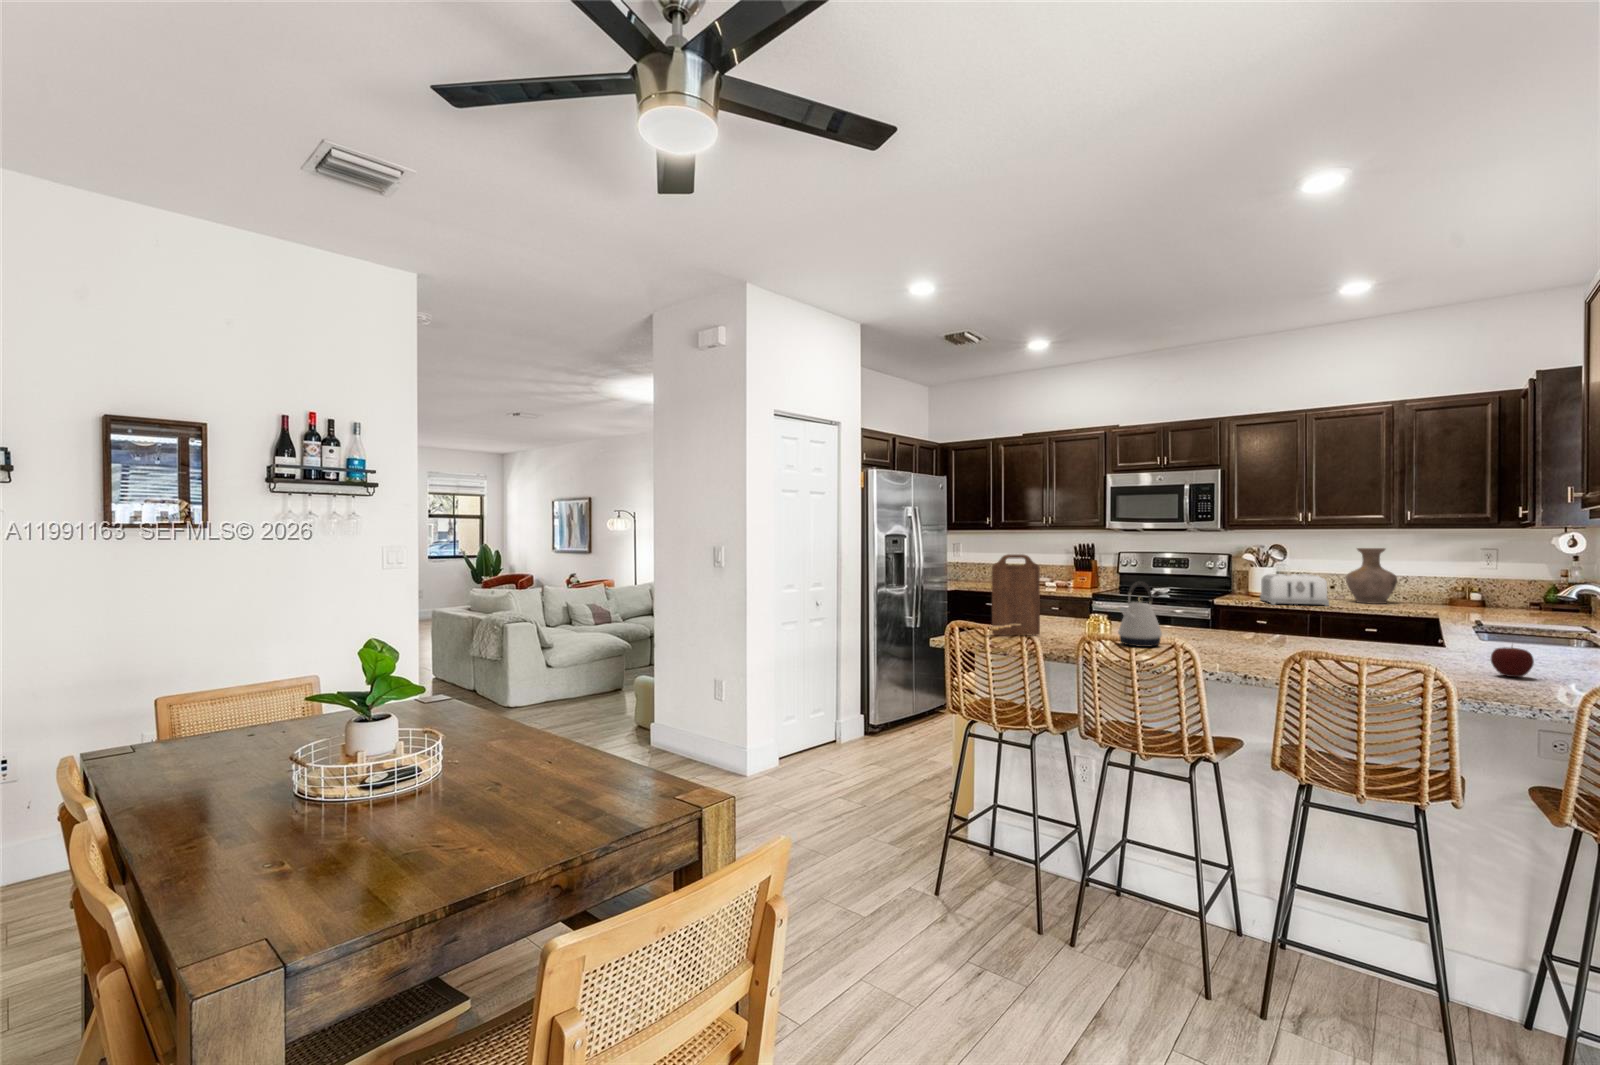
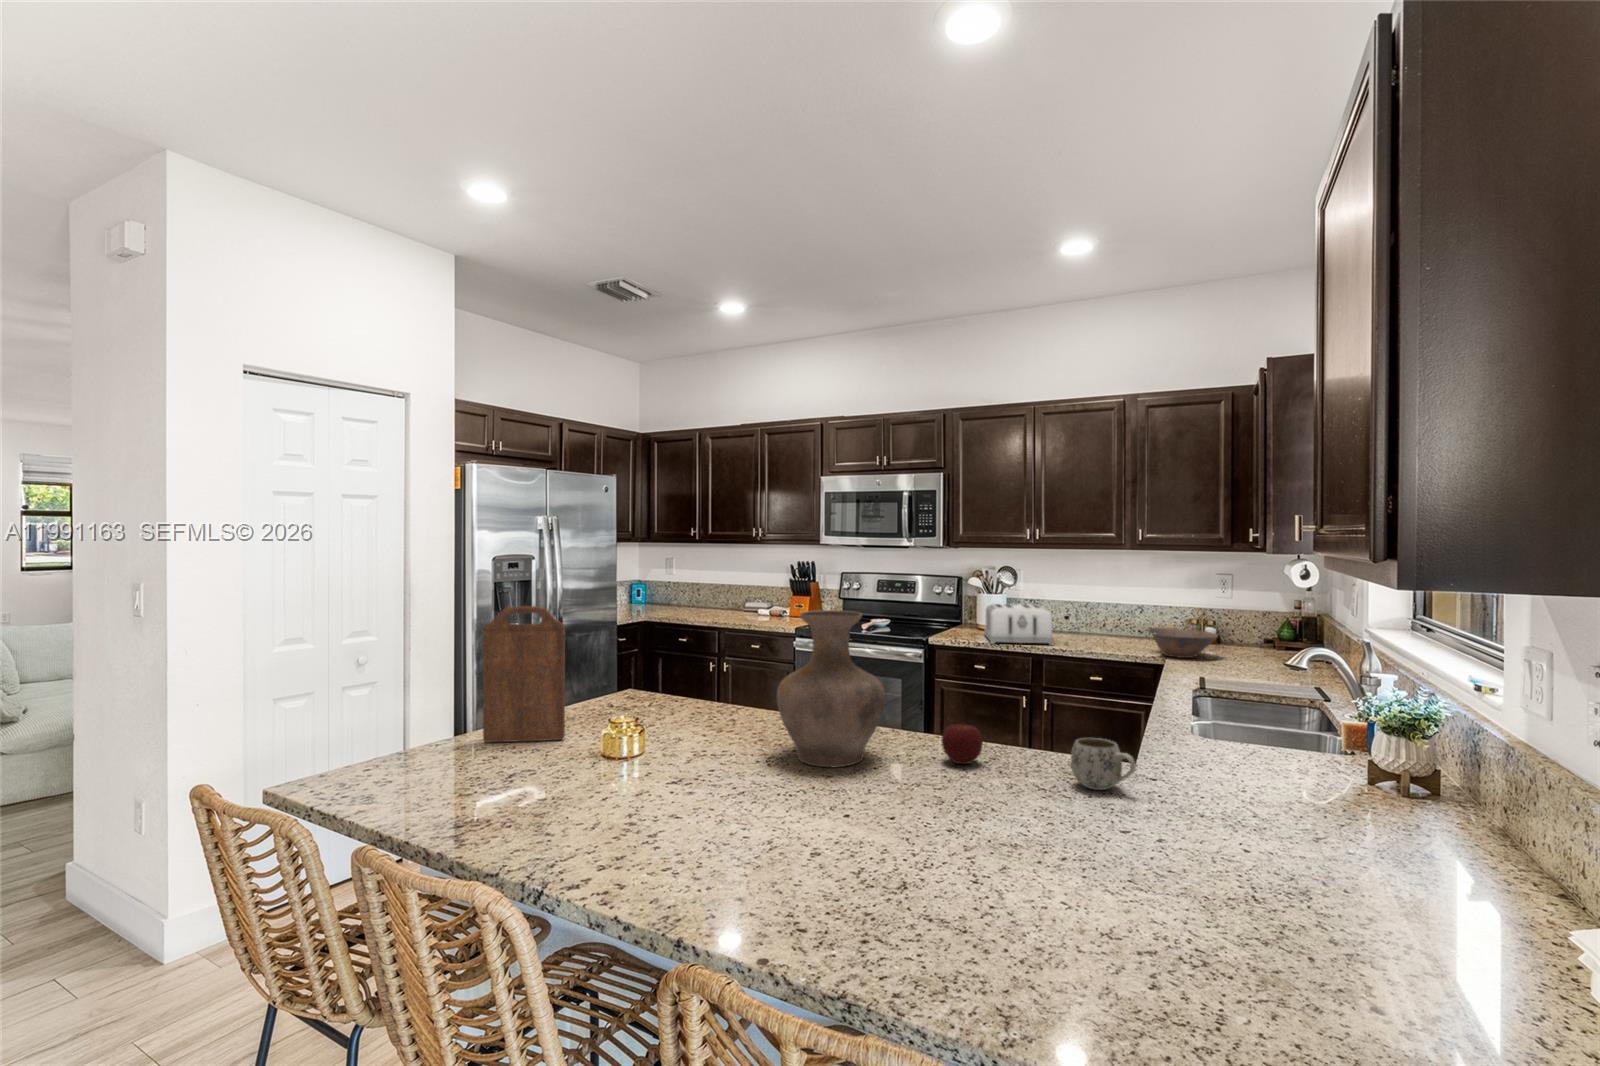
vase: present [1346,548,1397,604] -> present [777,610,885,767]
kettle: present [1118,581,1162,647] -> none [650,658,723,773]
bowl: none [1419,591,1488,614] -> present [1149,628,1218,658]
mug: none [1403,629,1452,659] -> present [1071,738,1136,790]
apple: present [1491,647,1534,677] -> present [942,723,983,764]

